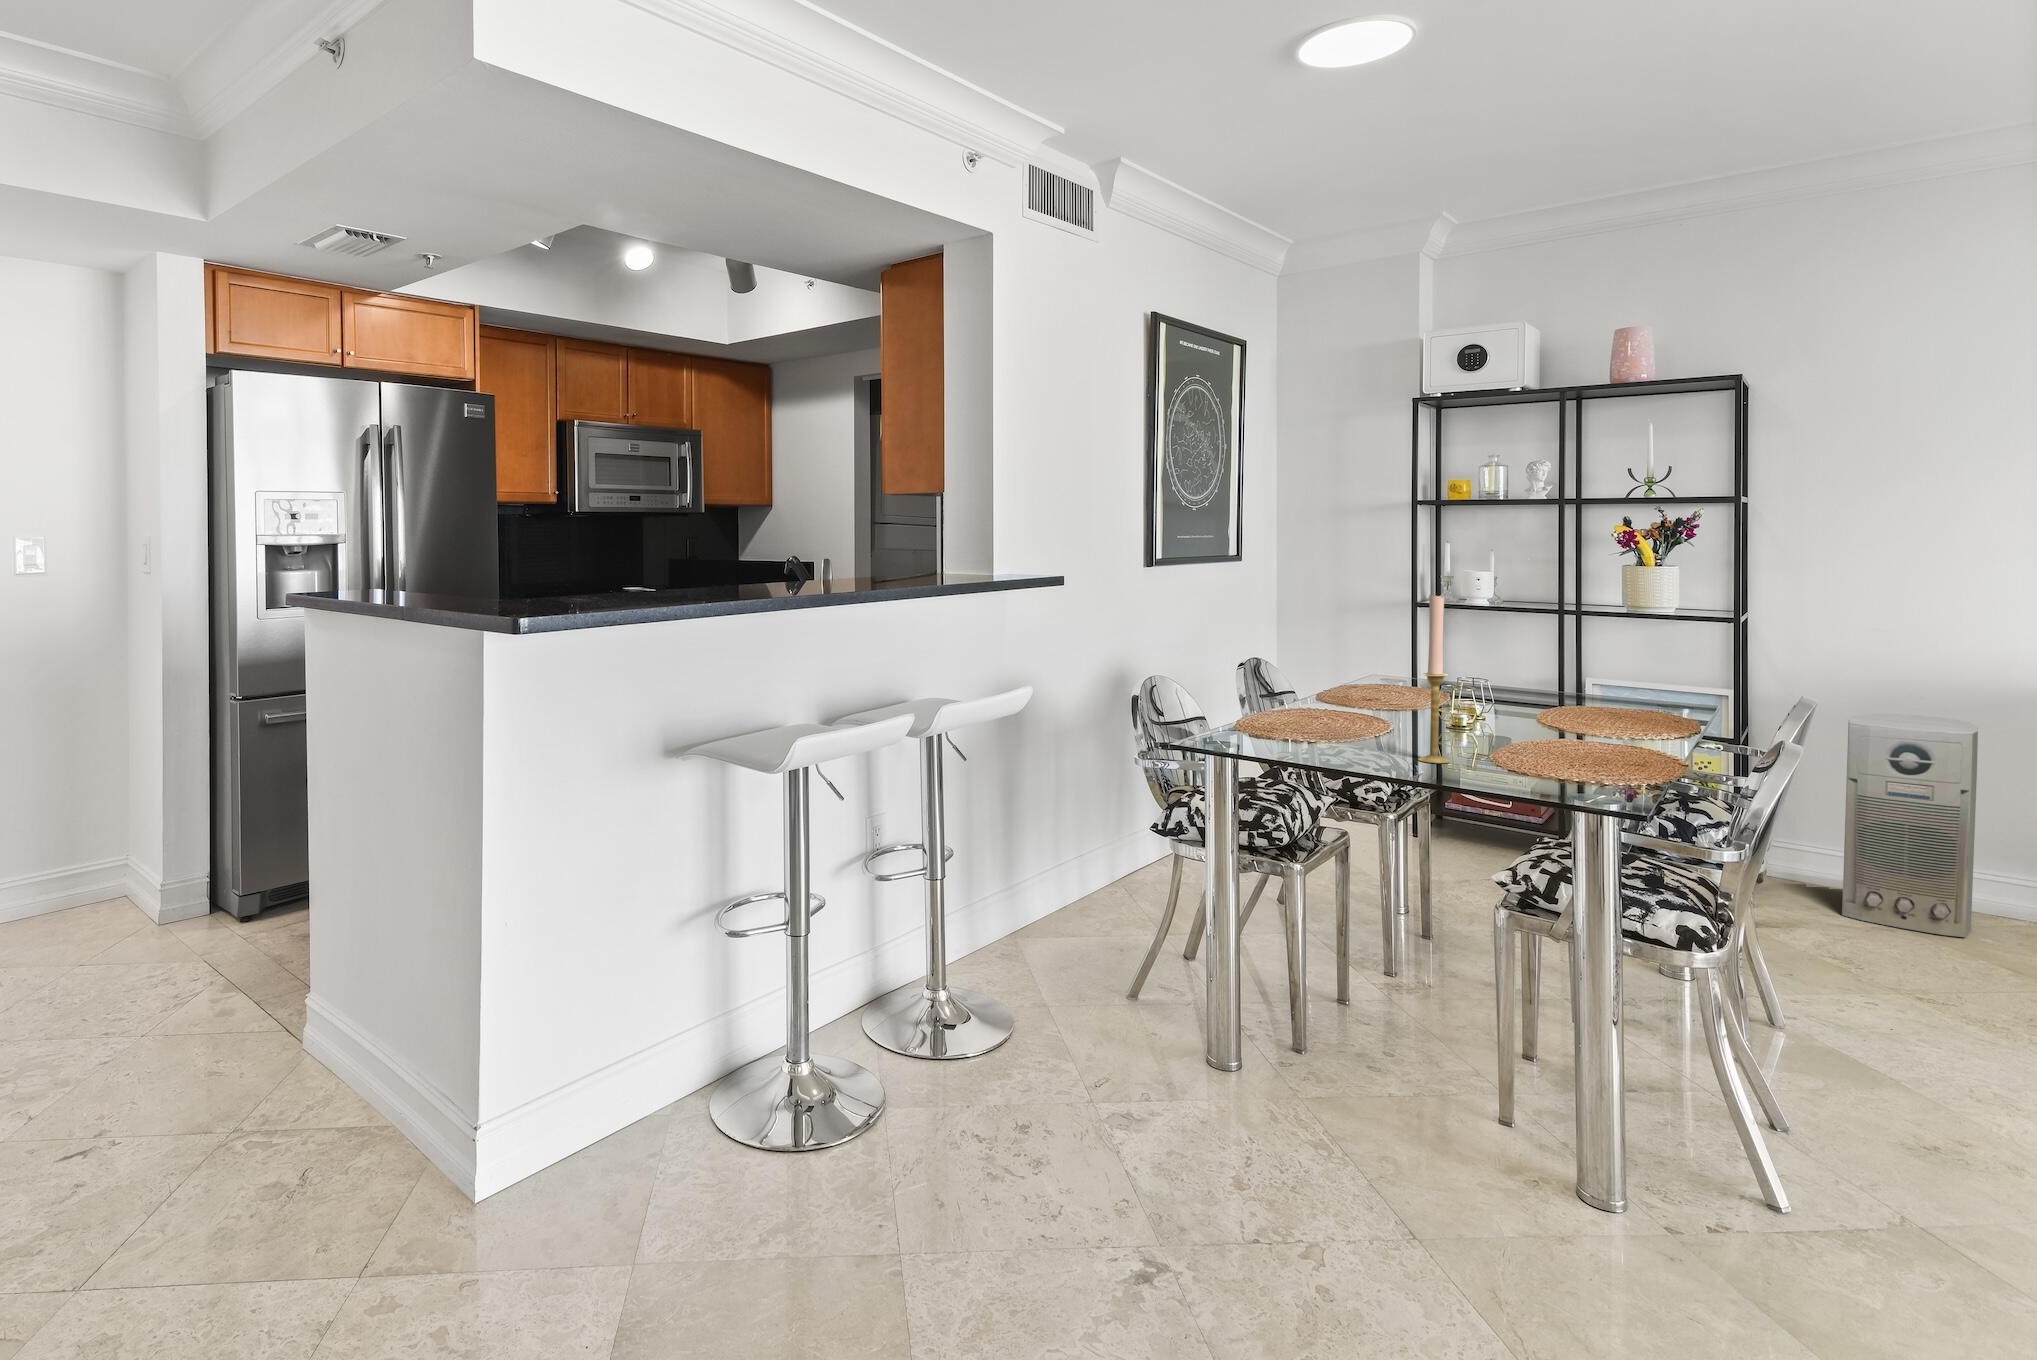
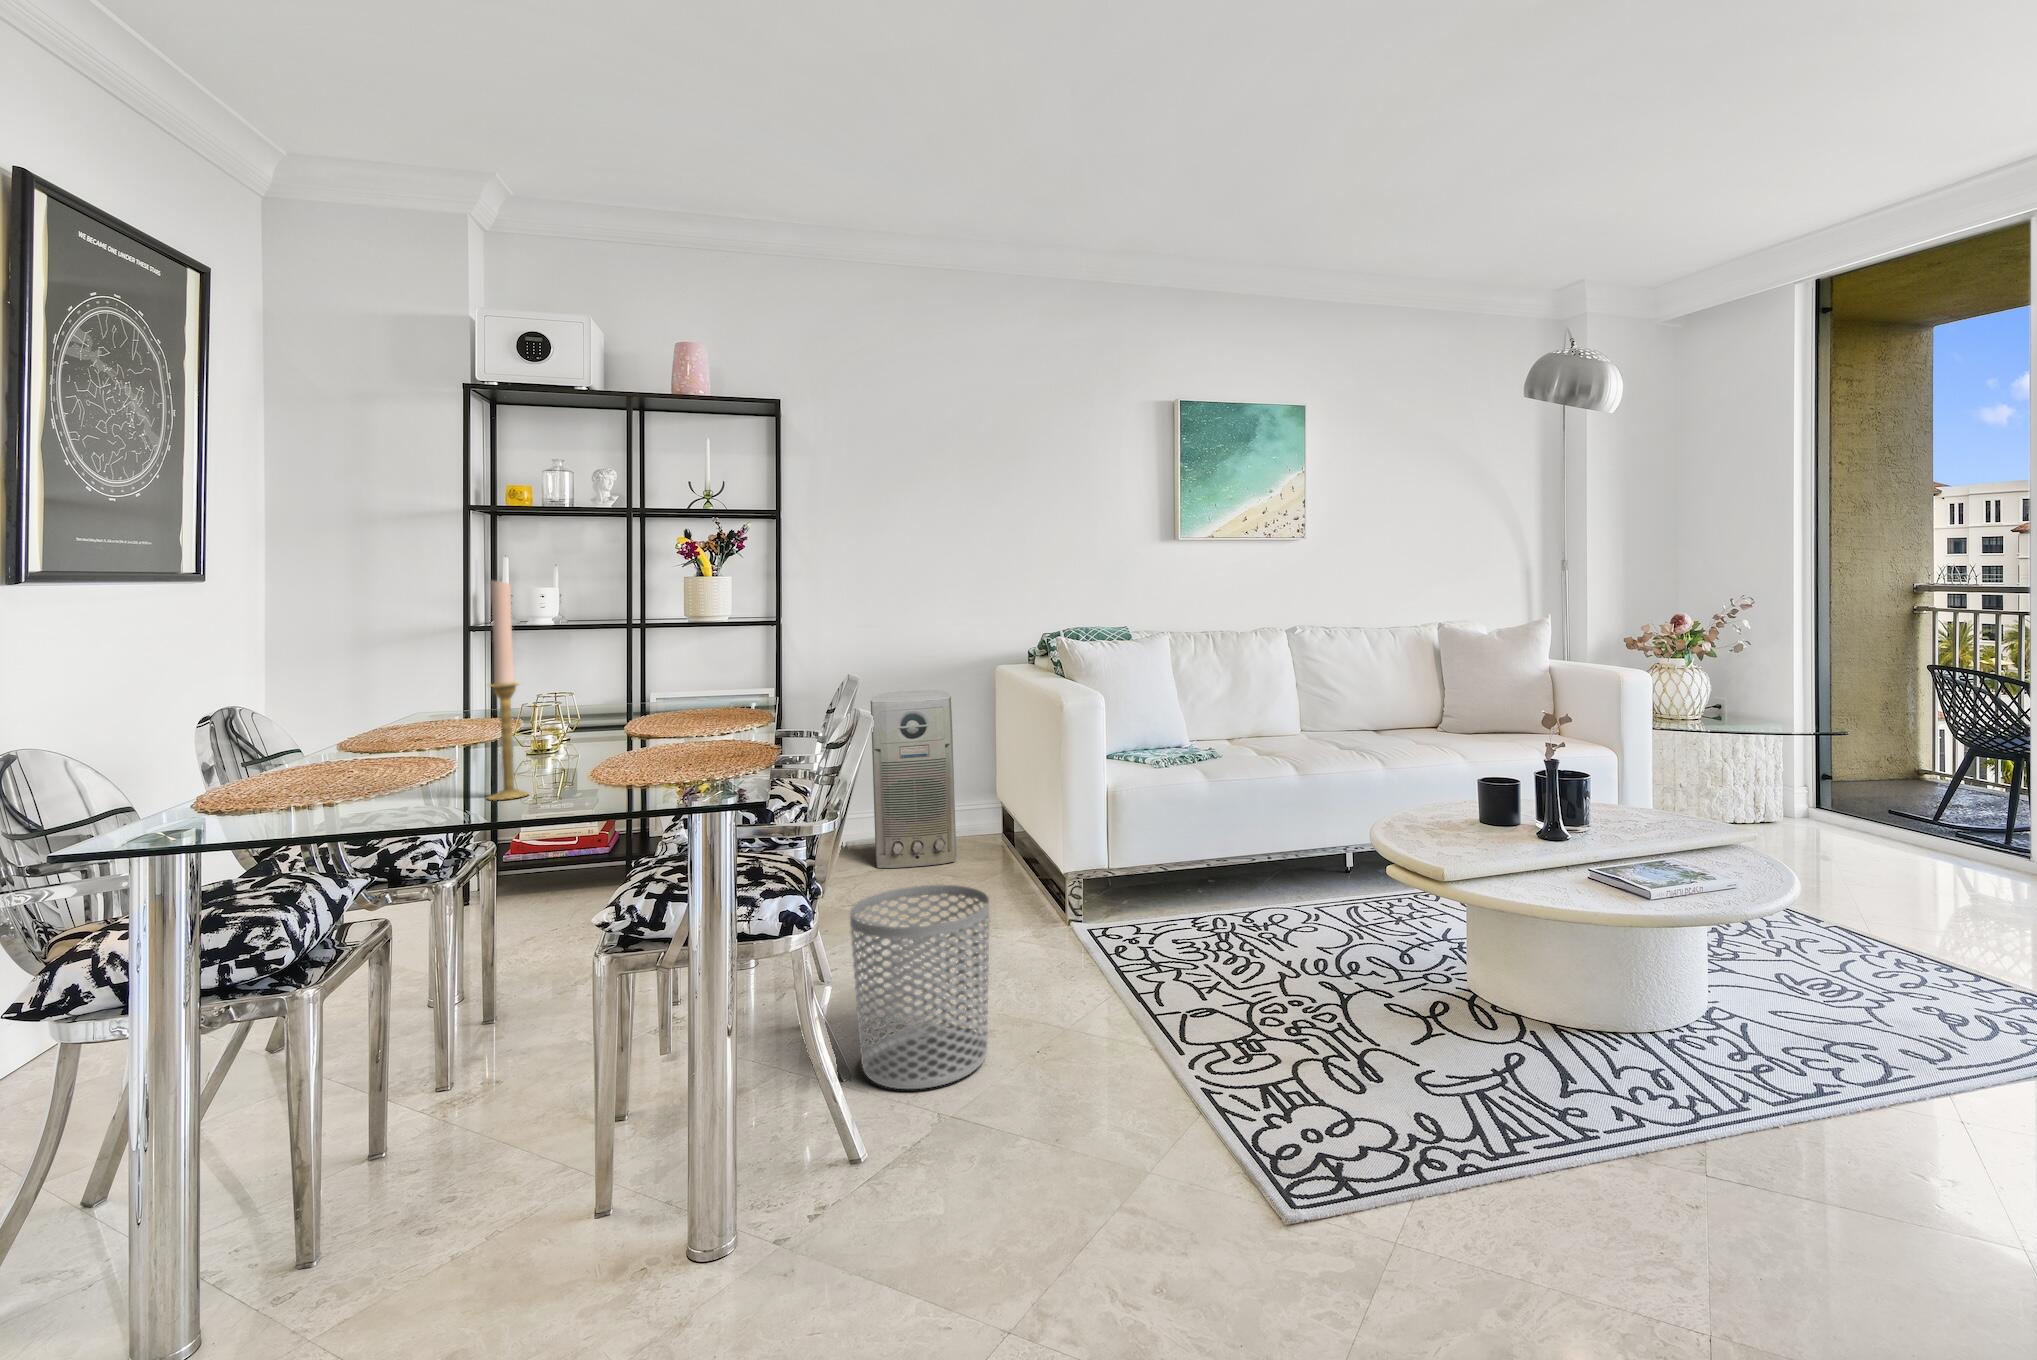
waste bin: none [1761,933,1958,1163] -> present [850,885,989,1089]

